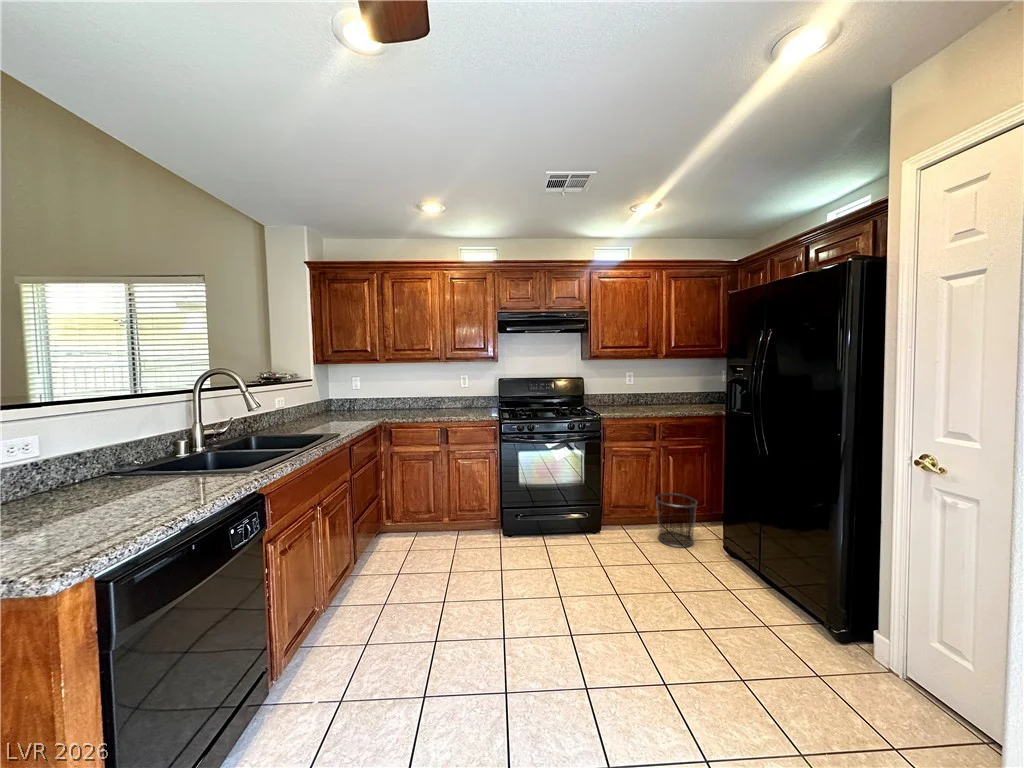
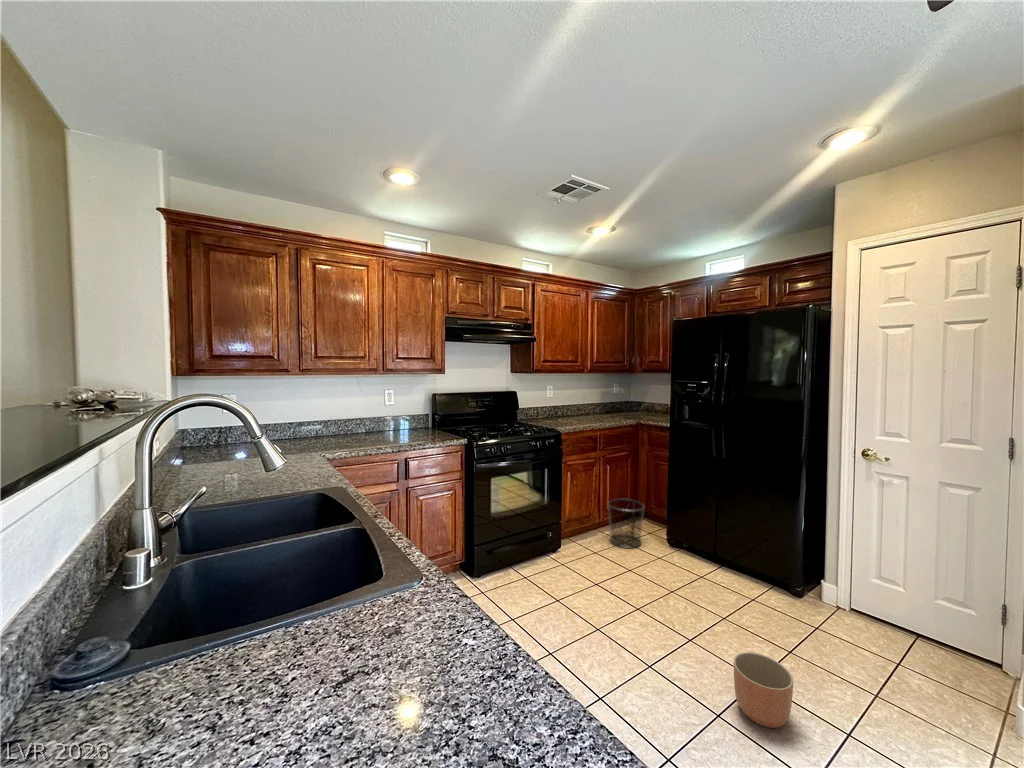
planter: none [594,639,649,717] -> present [734,652,793,728]

